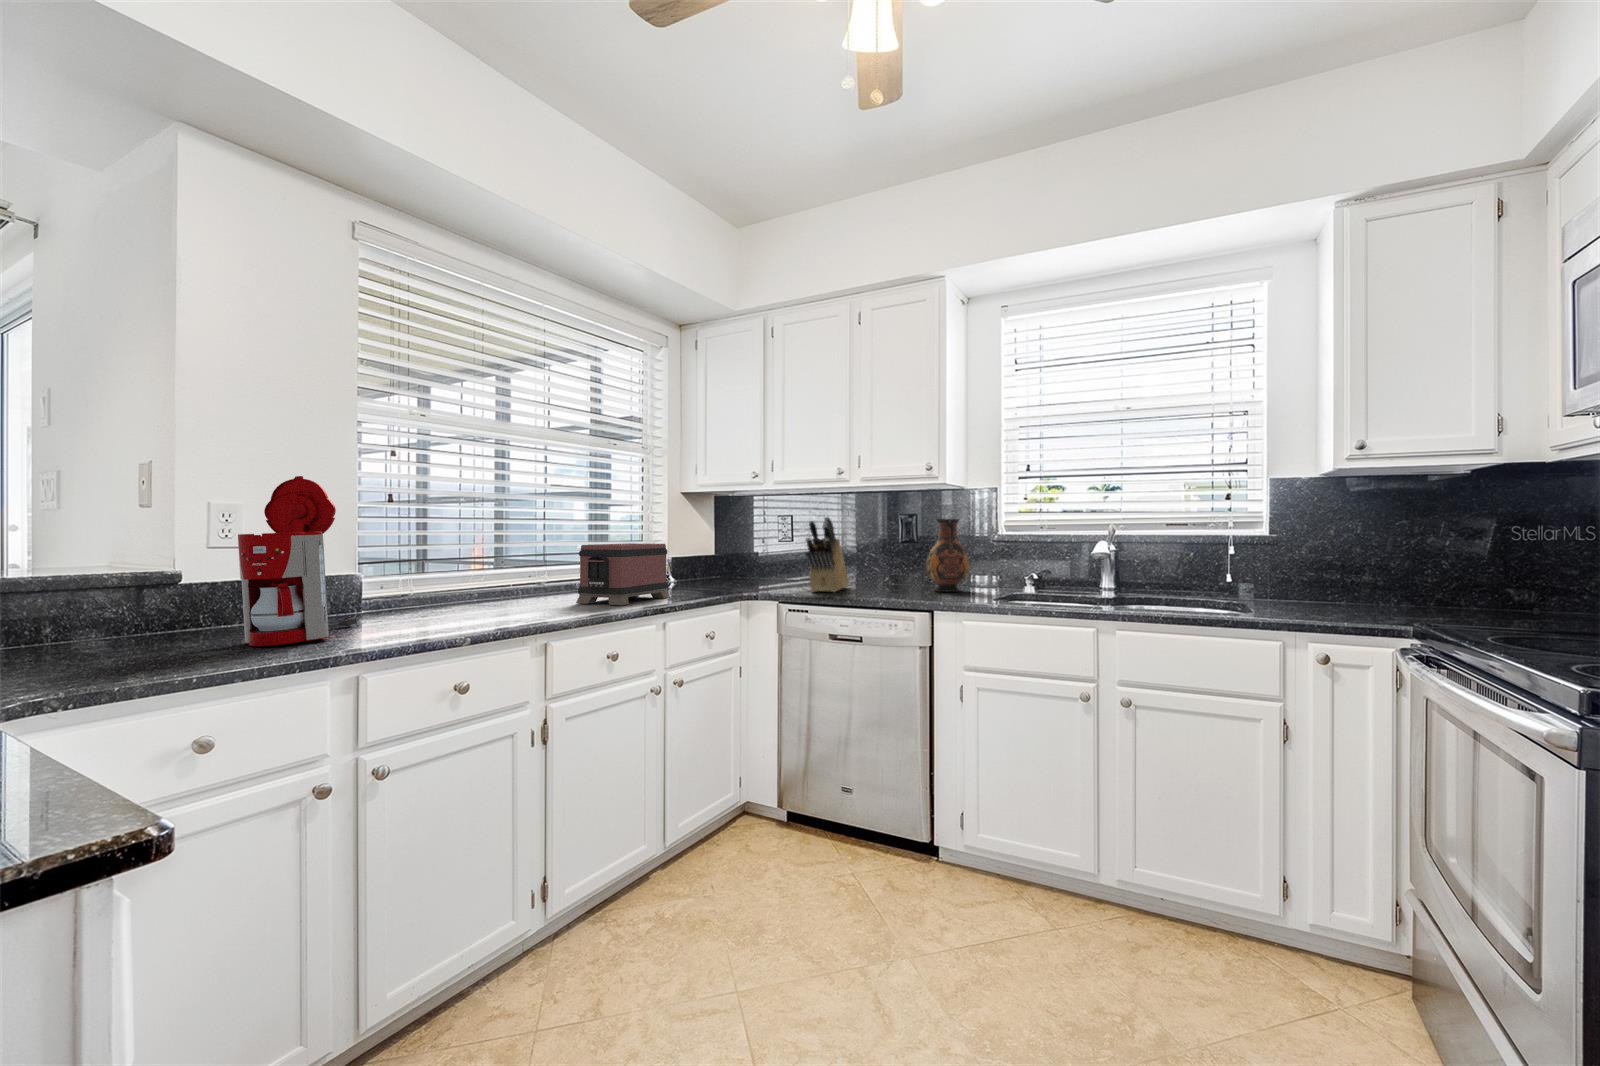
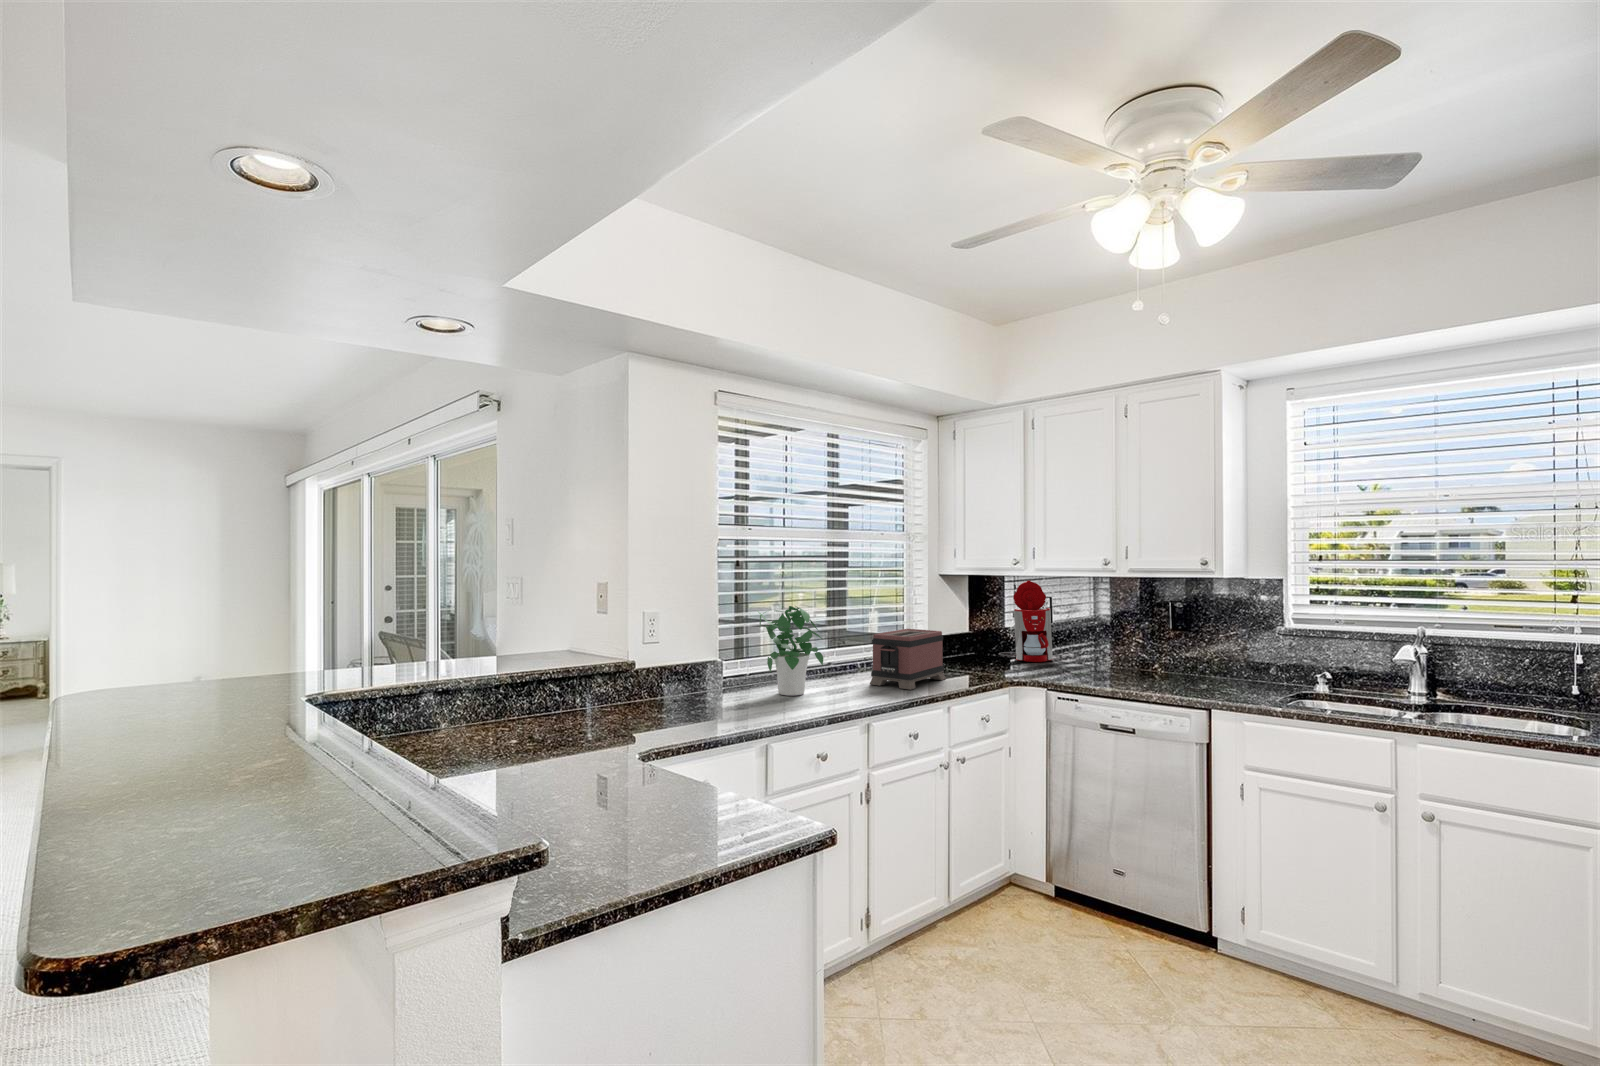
coffee maker: present [238,476,357,646] -> present [999,580,1053,662]
potted plant: none [417,500,510,615] -> present [758,606,823,696]
knife block: present [805,517,848,592] -> none [1073,607,1113,679]
vase: present [926,519,970,592] -> none [1198,610,1248,685]

